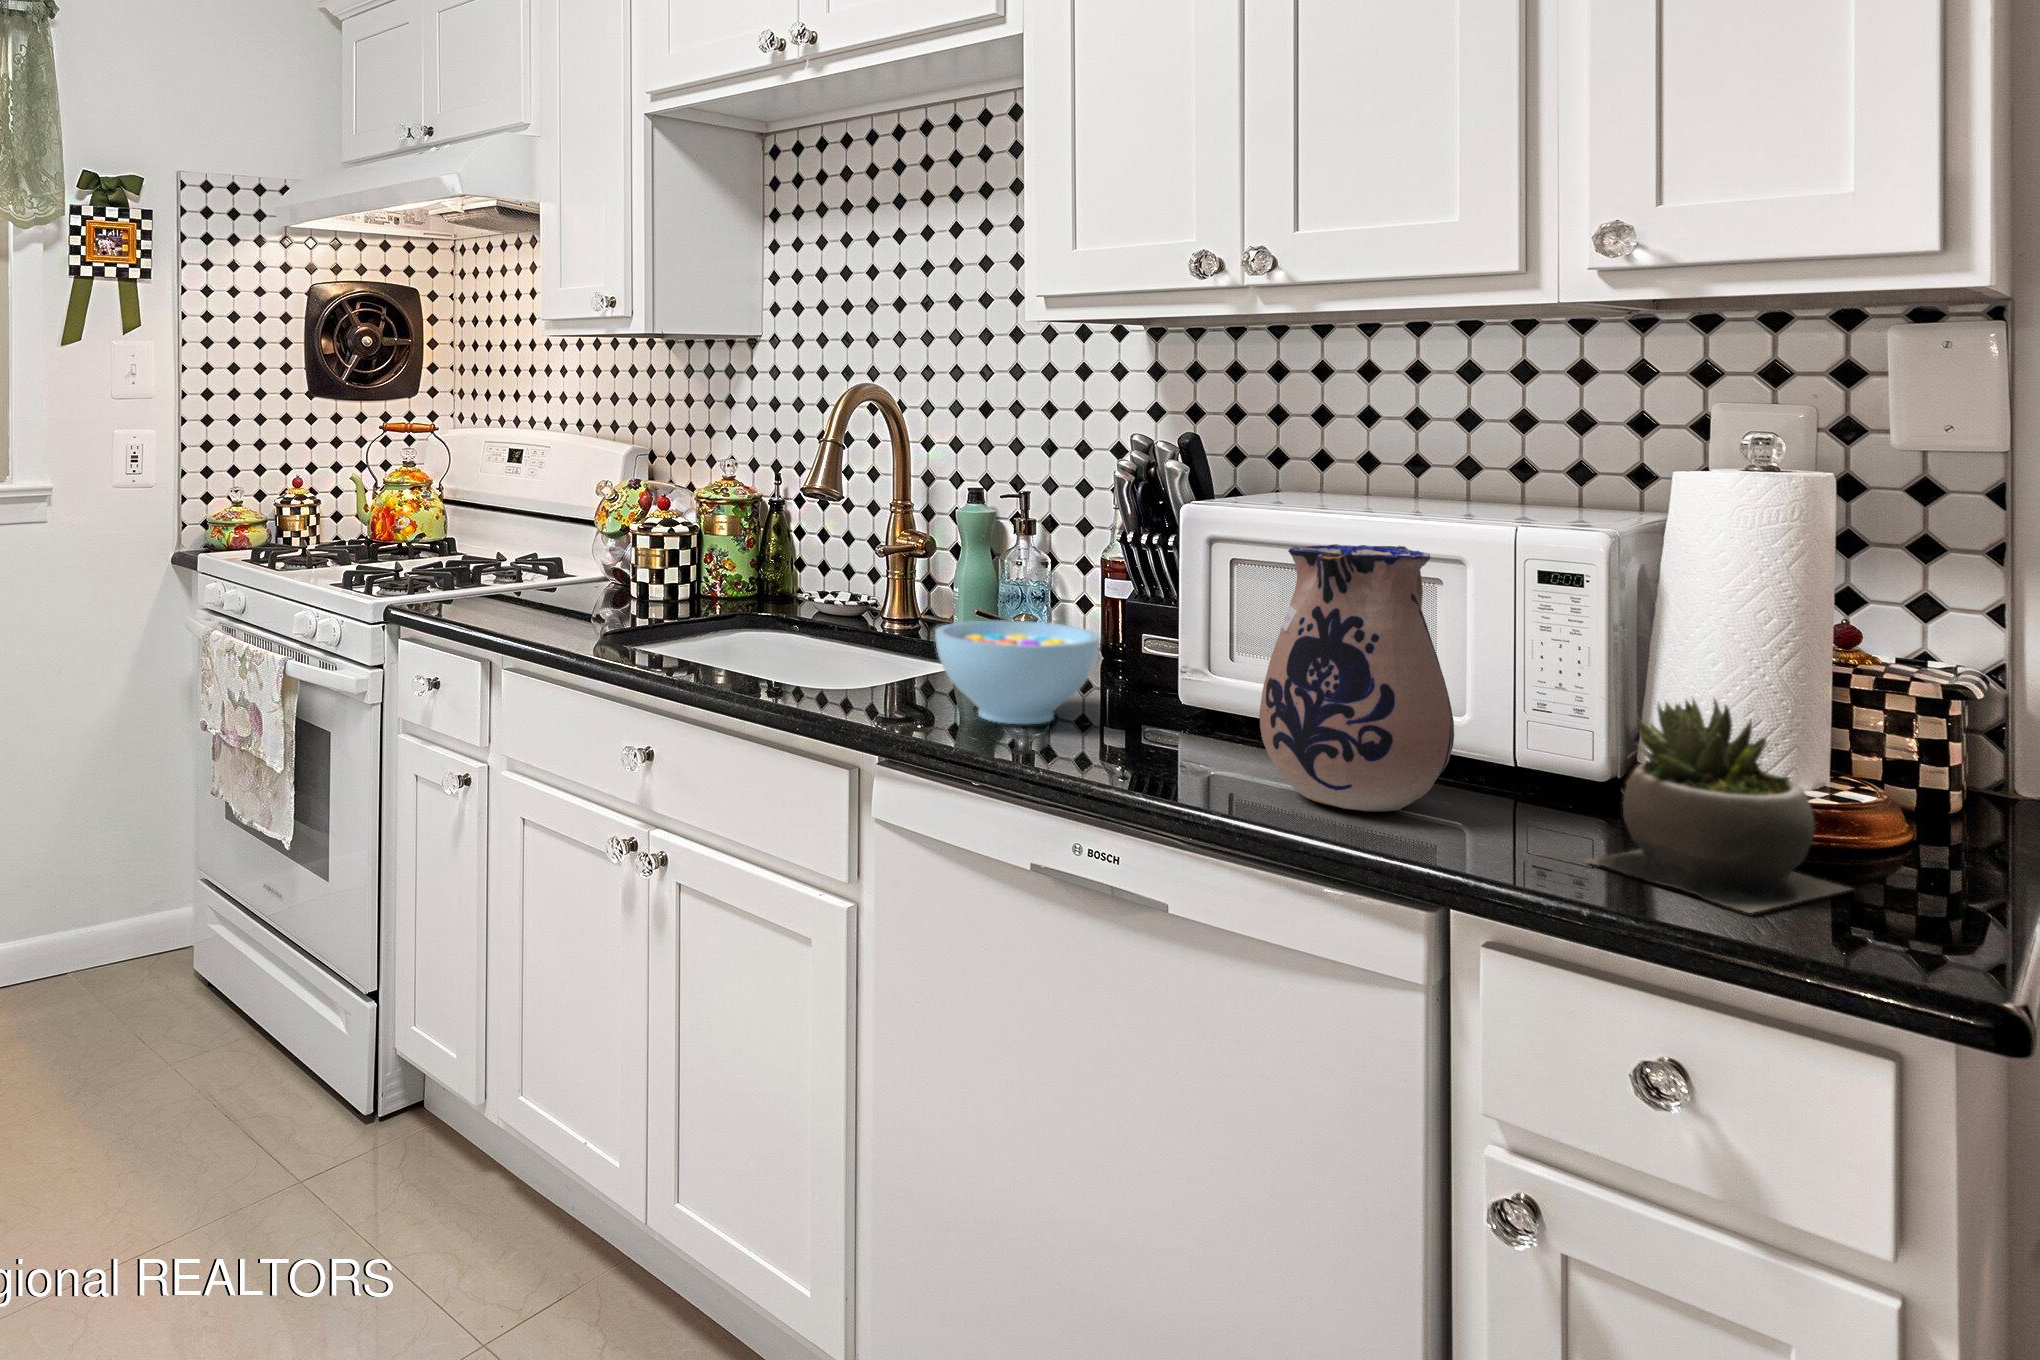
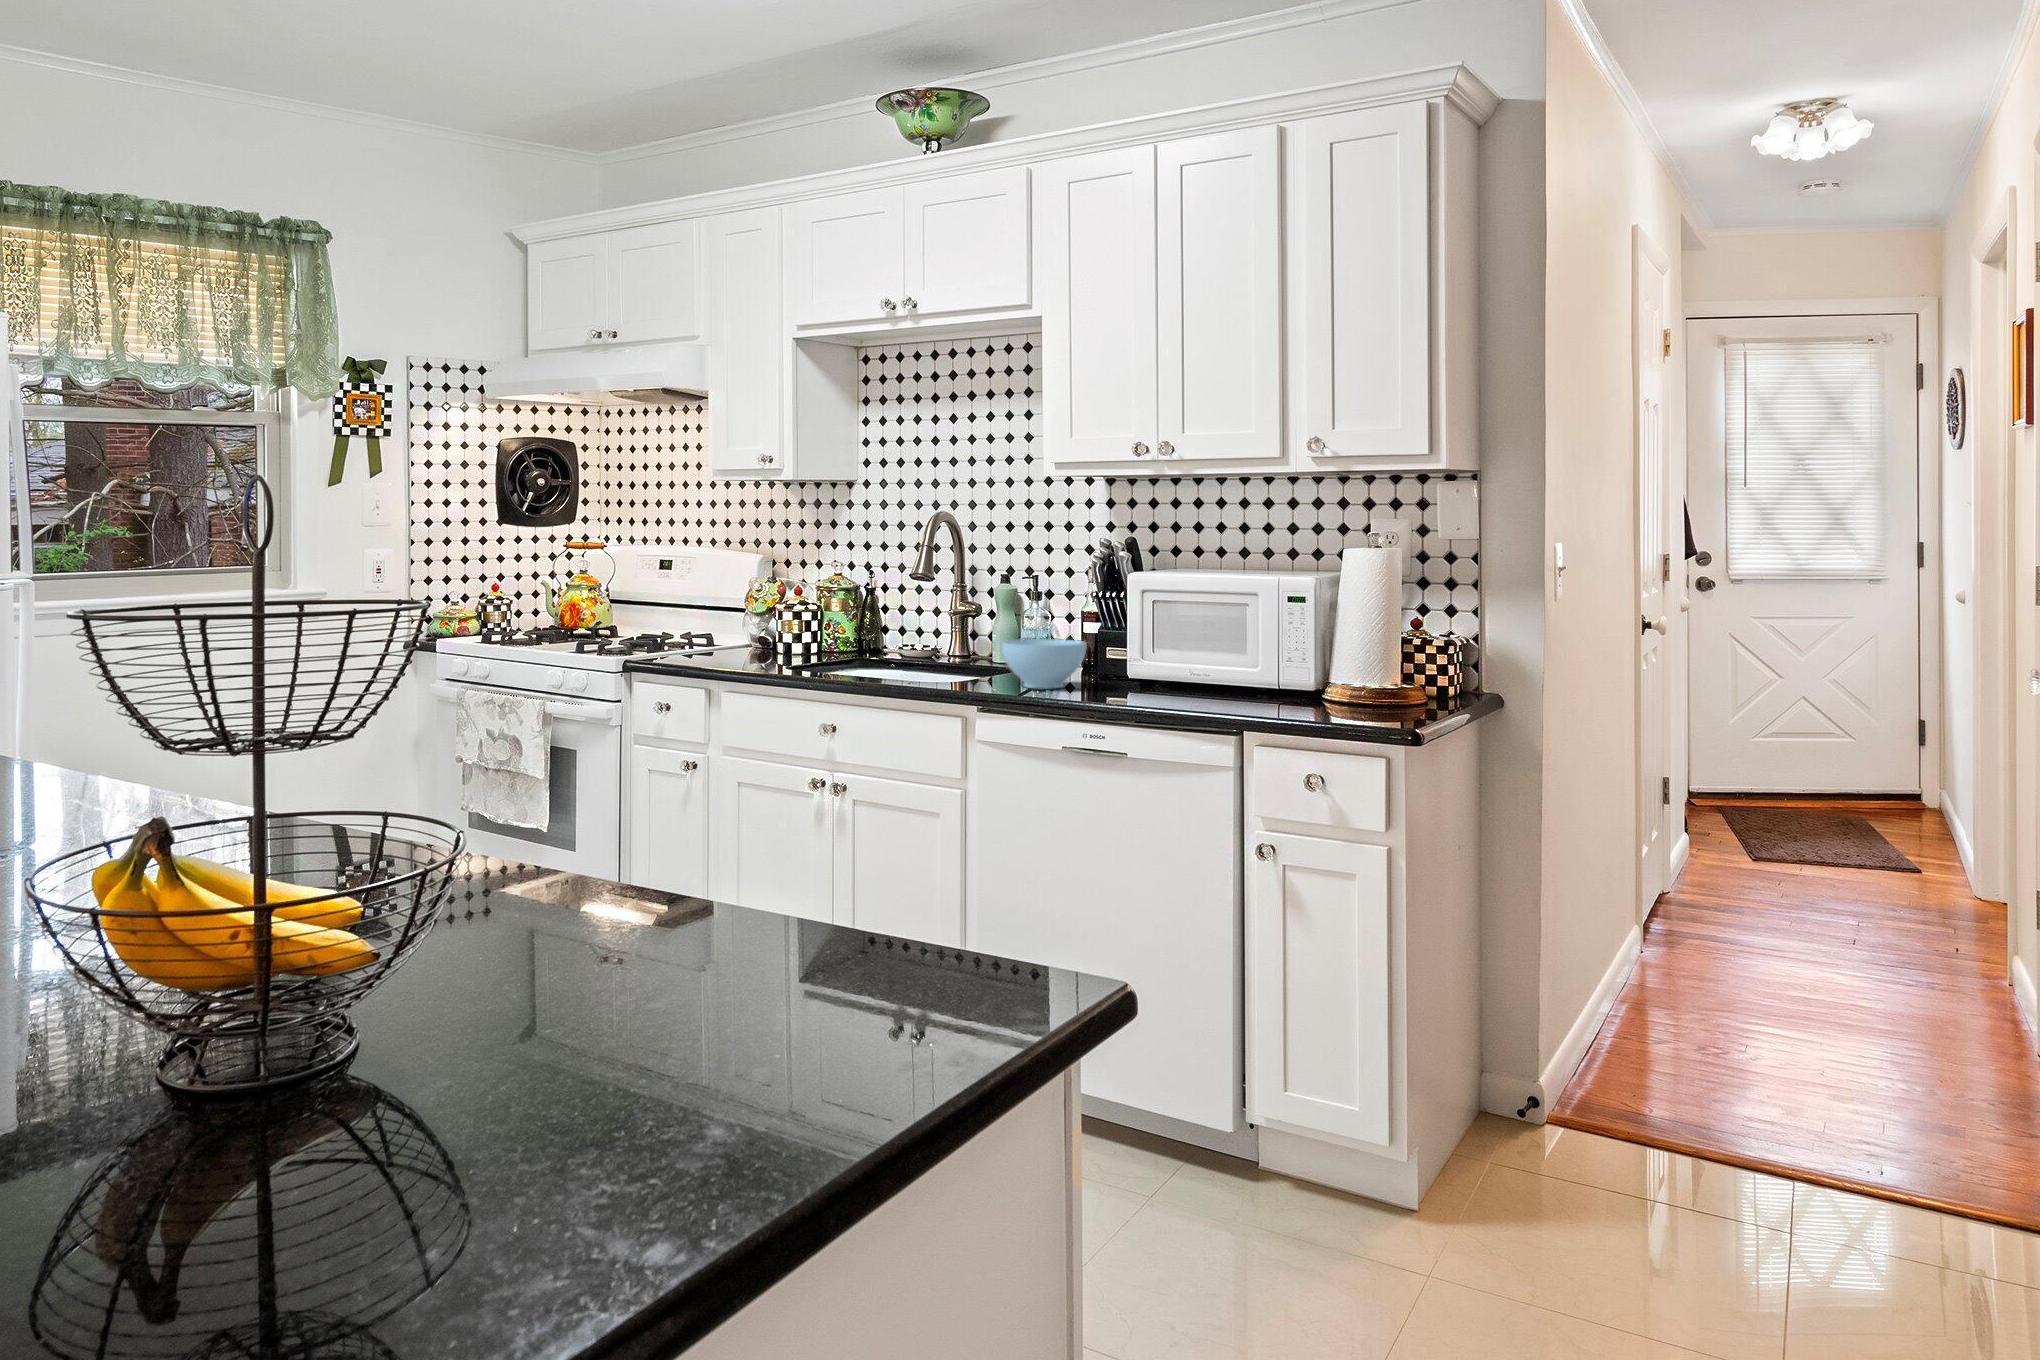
ceramic pitcher: present [1260,544,1454,812] -> none [1166,586,1249,705]
succulent plant: present [1586,699,1851,913] -> none [1297,640,1397,721]

